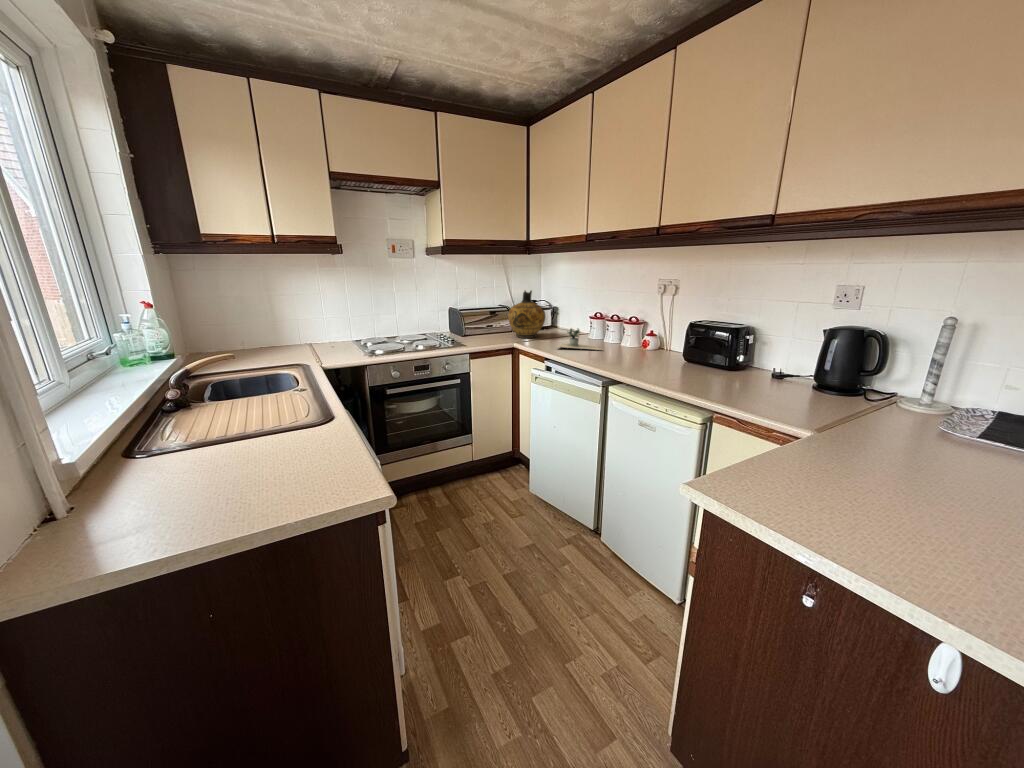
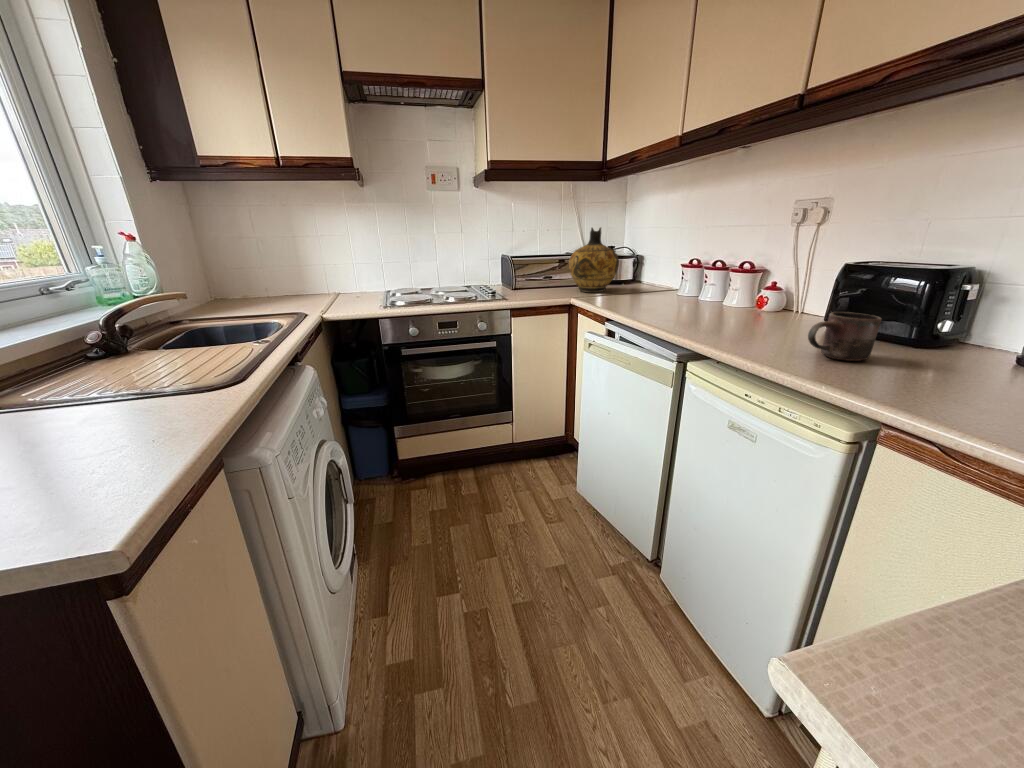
potted plant: present [556,328,602,350] -> none [620,276,721,309]
mug: none [675,353,710,380] -> present [808,312,881,361]

